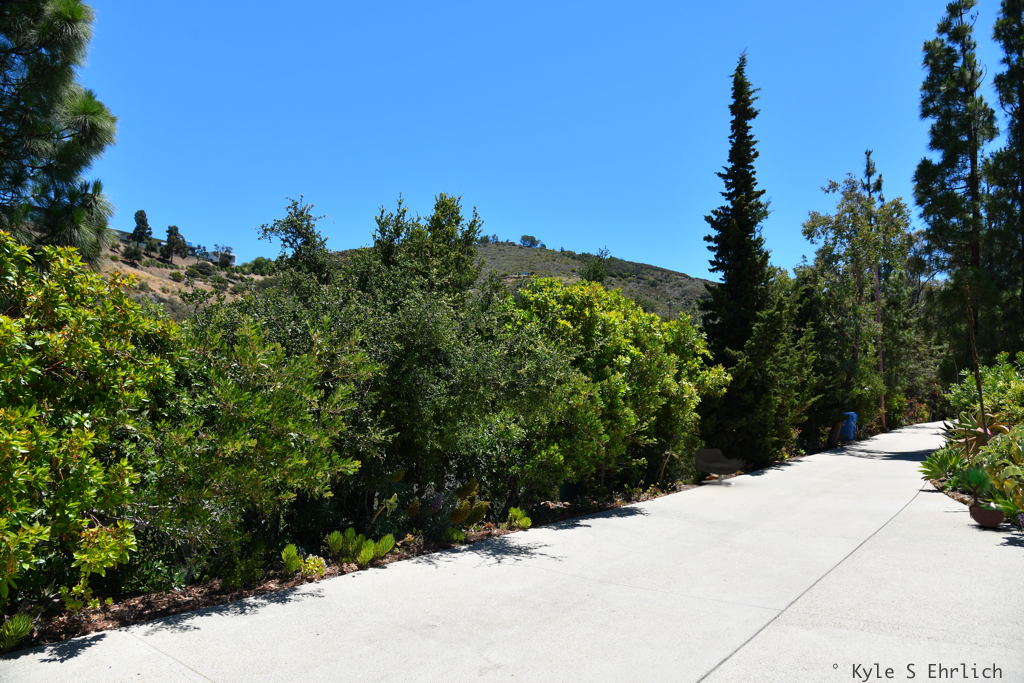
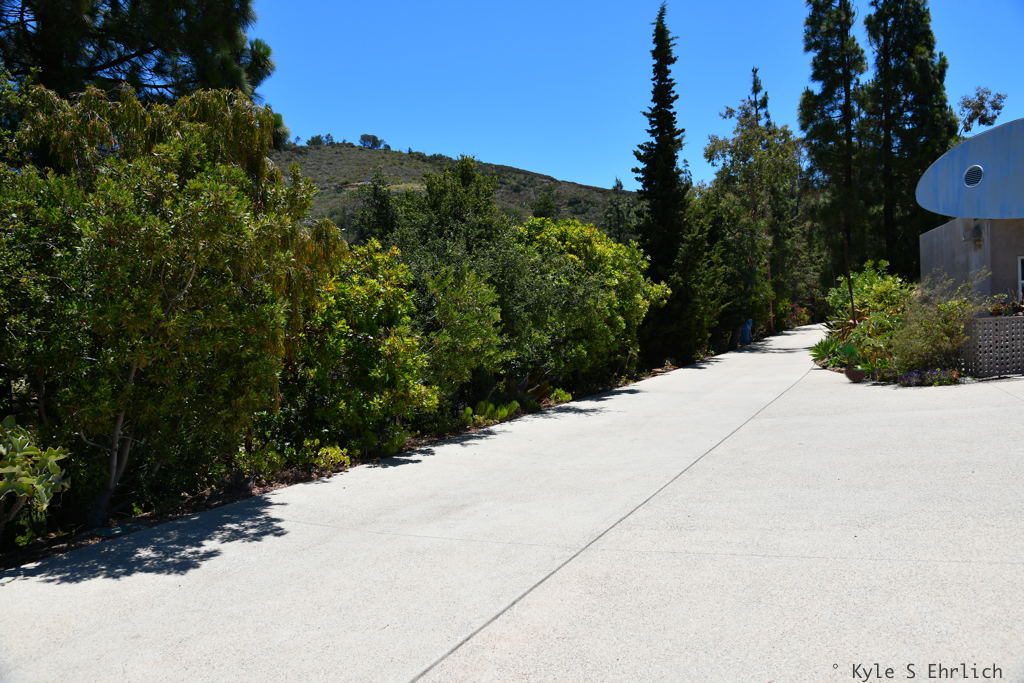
lounge chair: present [695,449,742,487] -> none [646,351,683,379]

